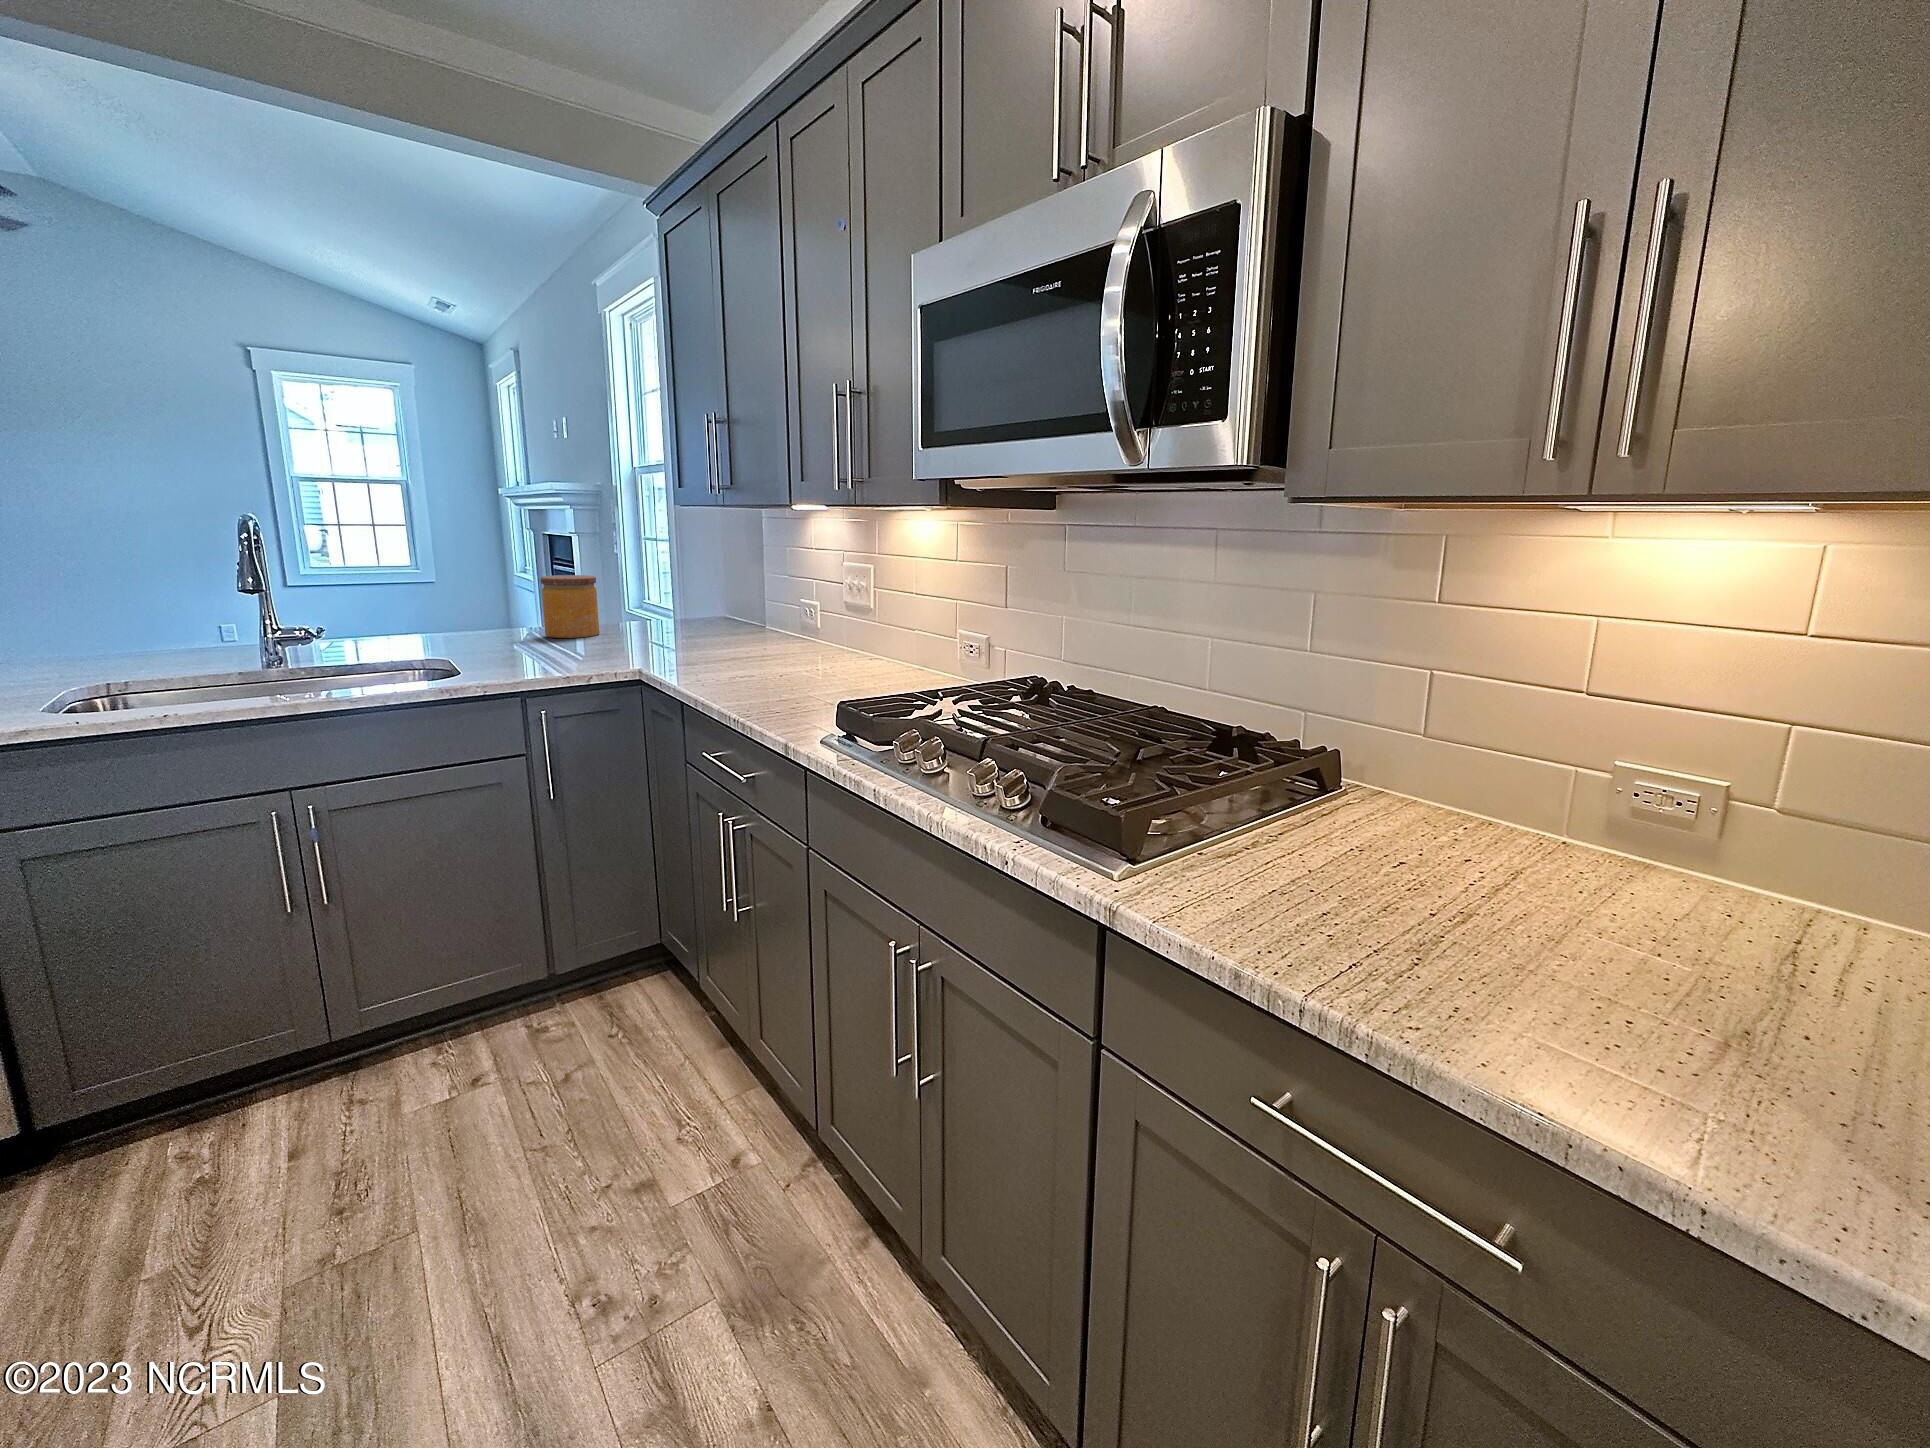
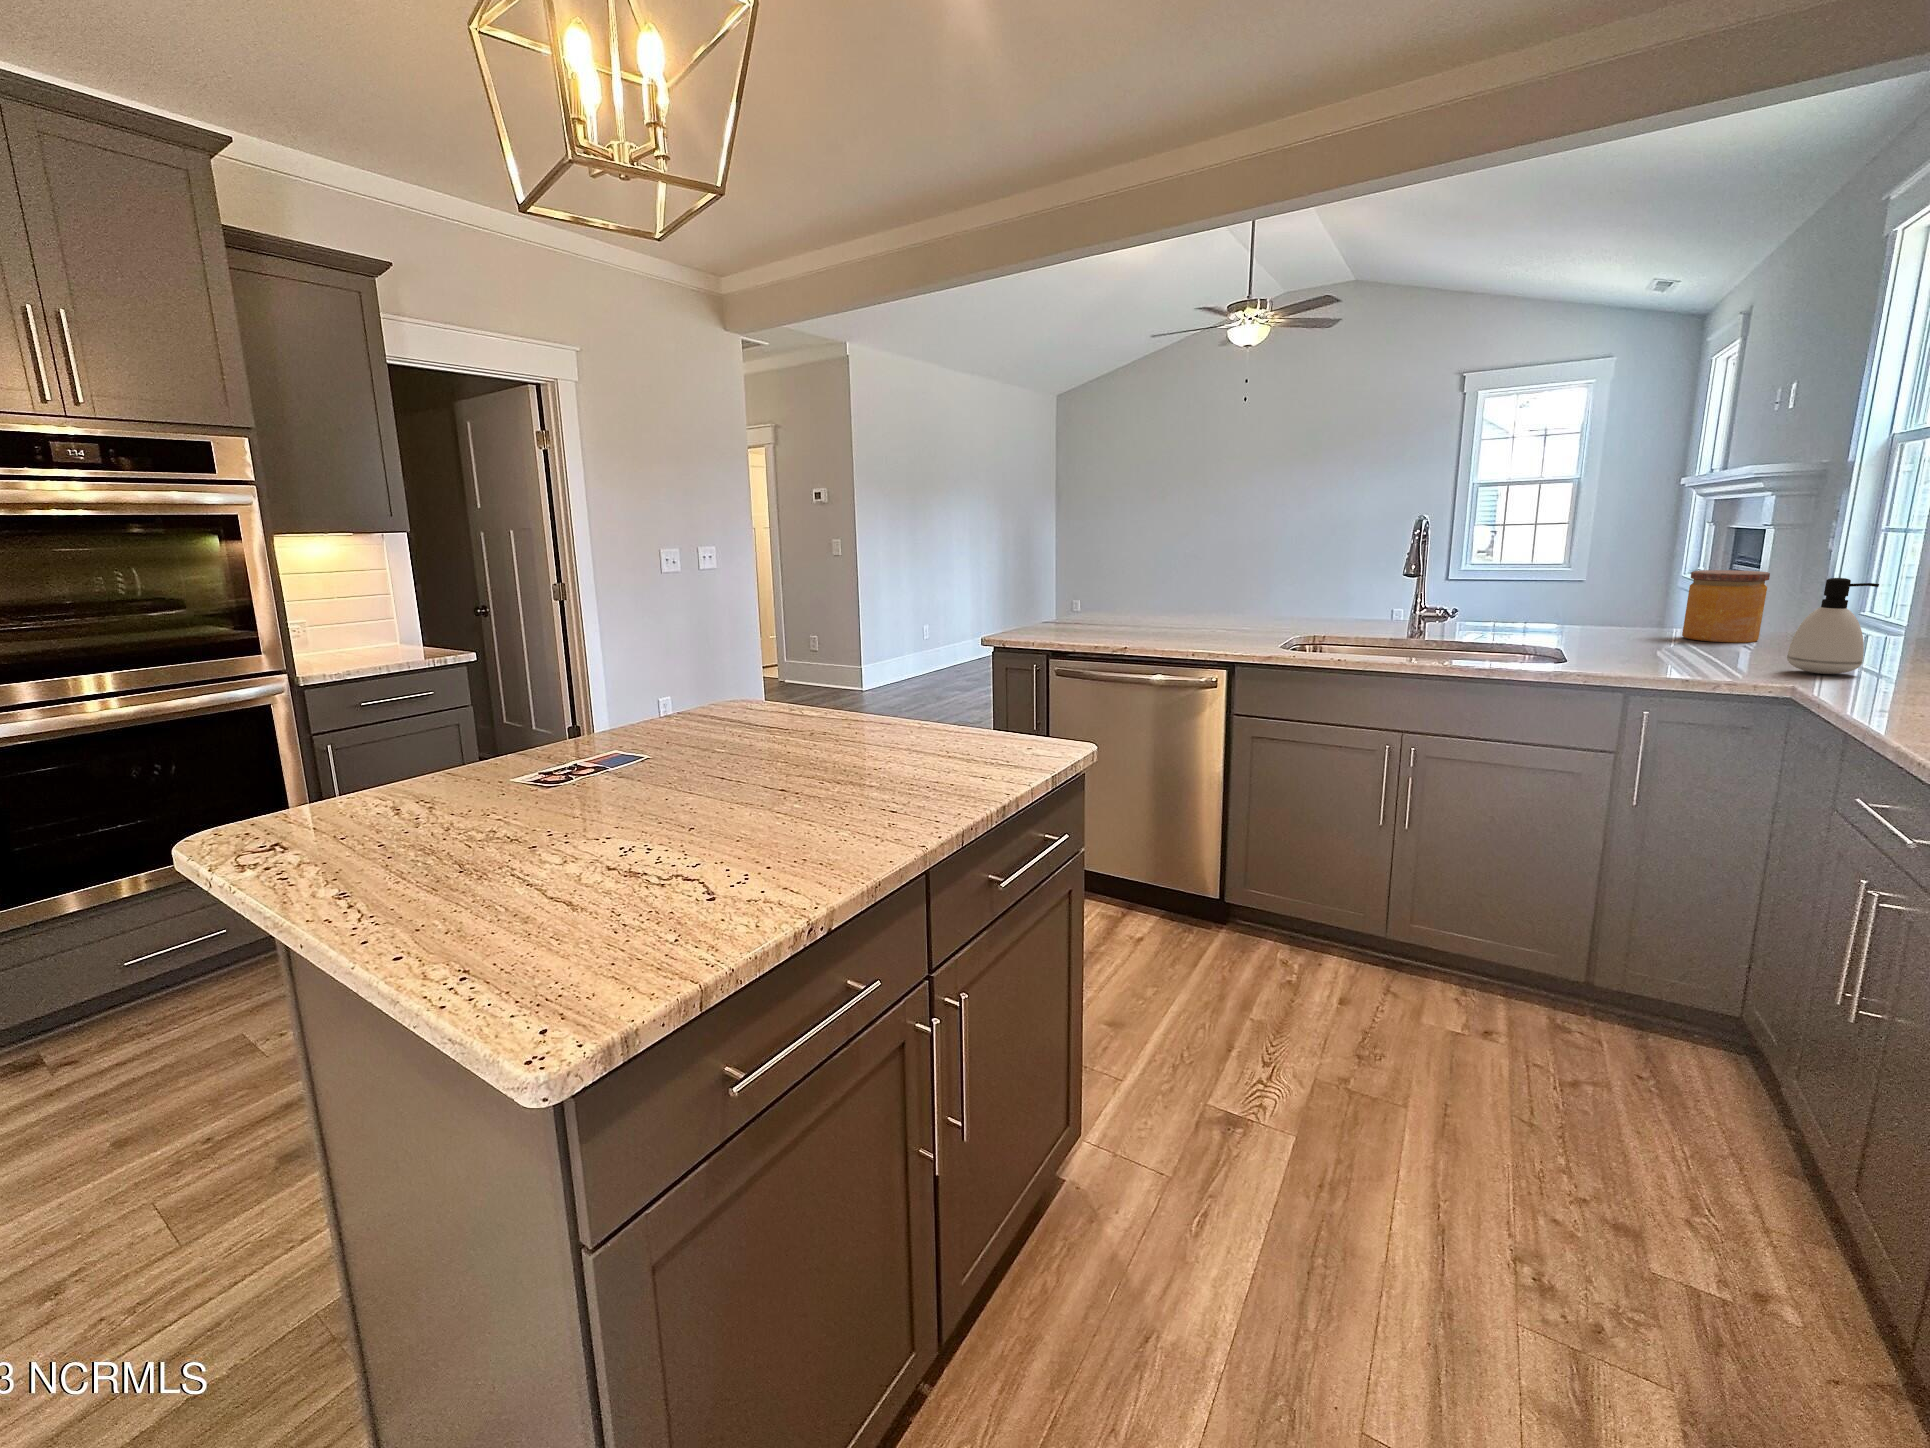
soap dispenser: none [629,582,673,658] -> present [1787,578,1879,674]

